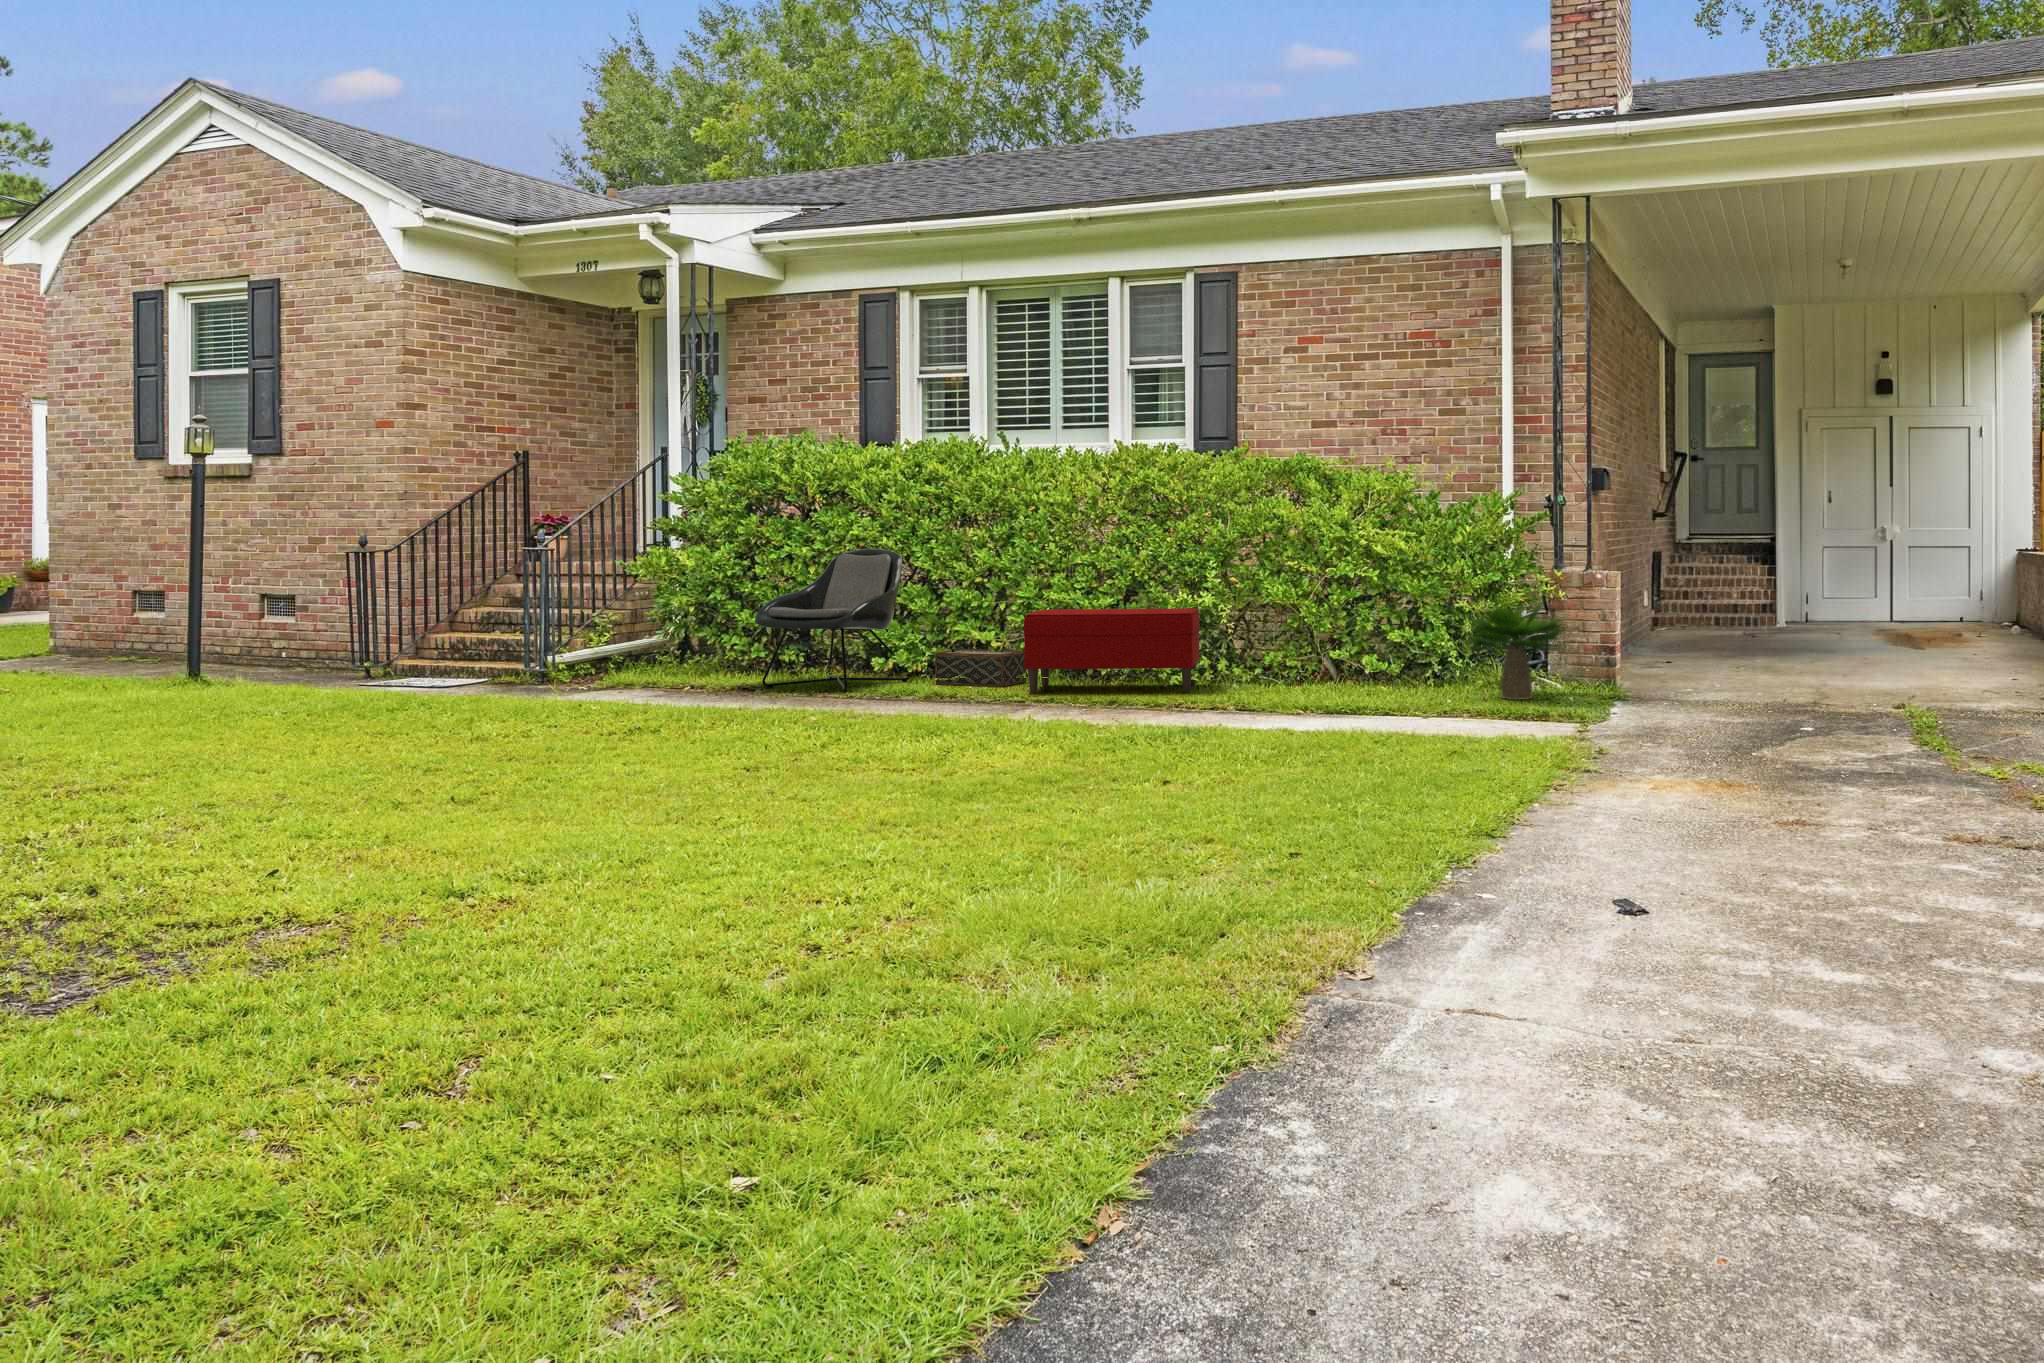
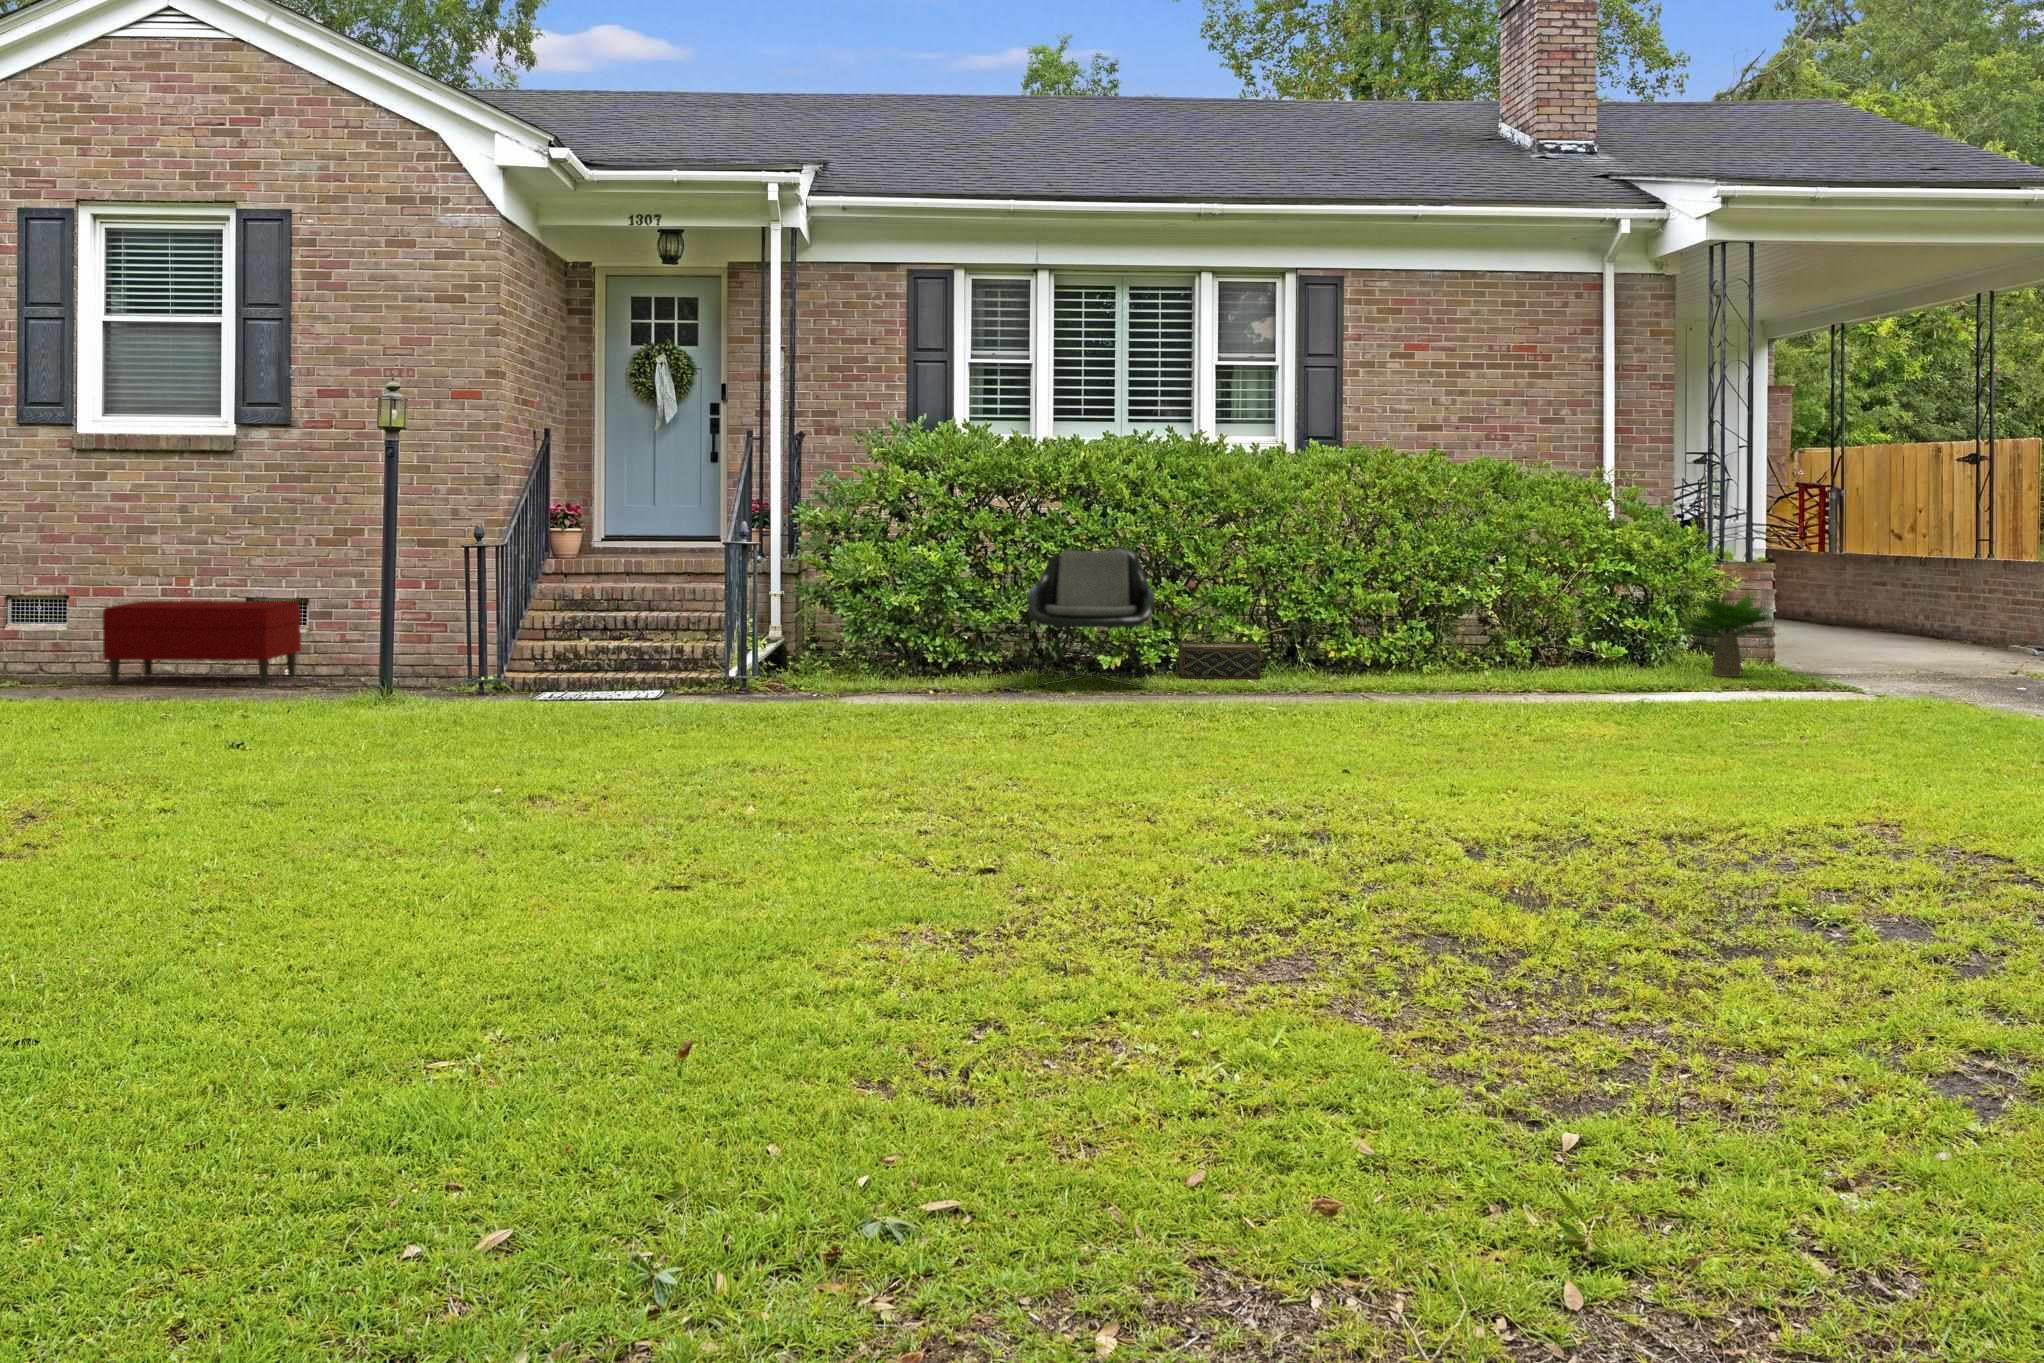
bench: present [1024,608,1199,694] -> present [102,601,301,684]

